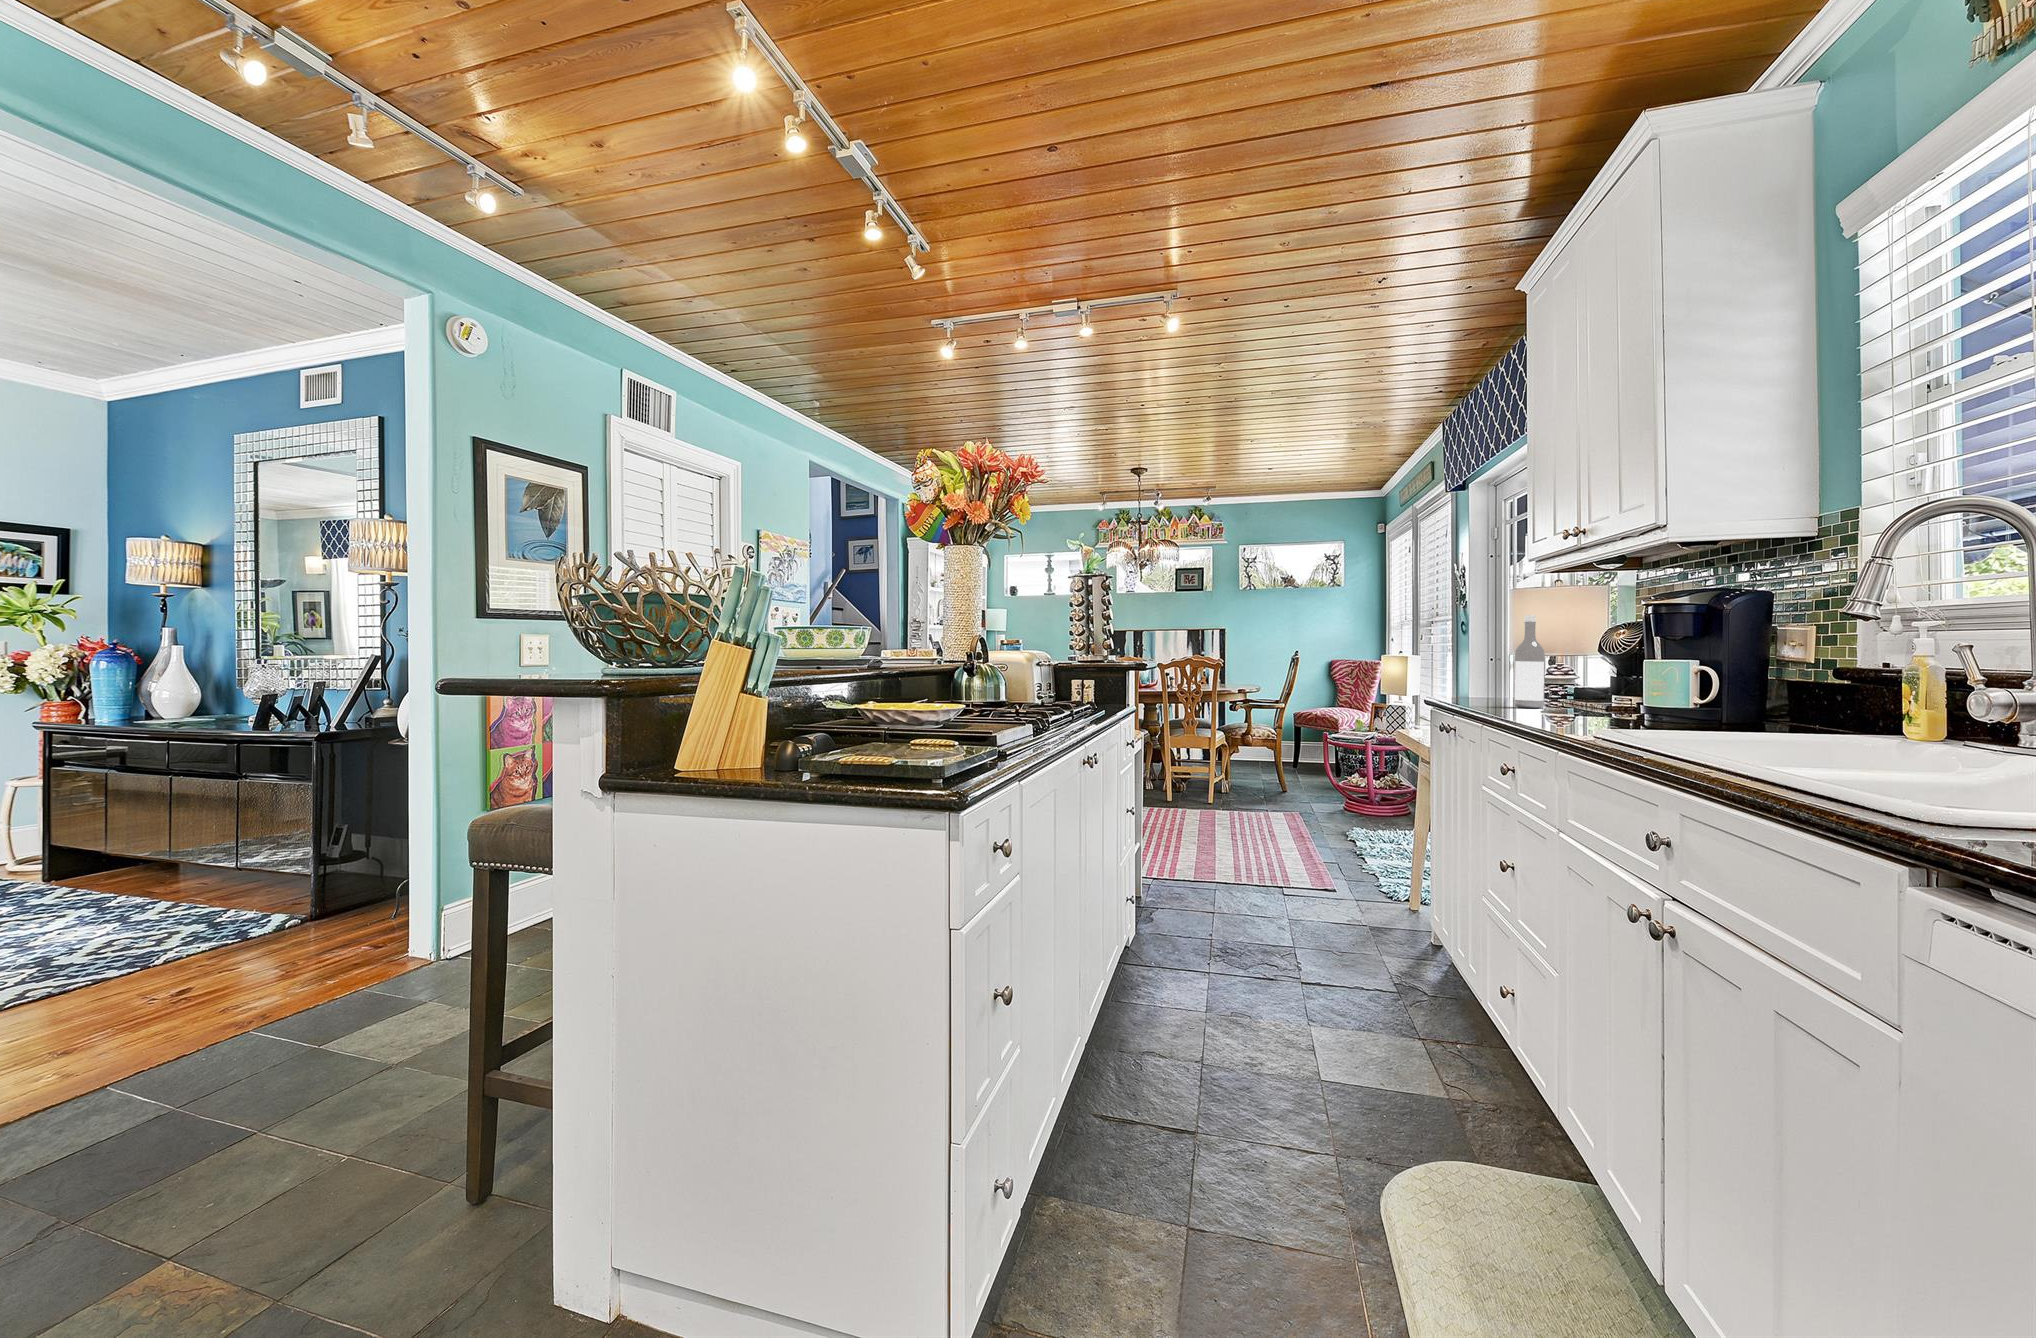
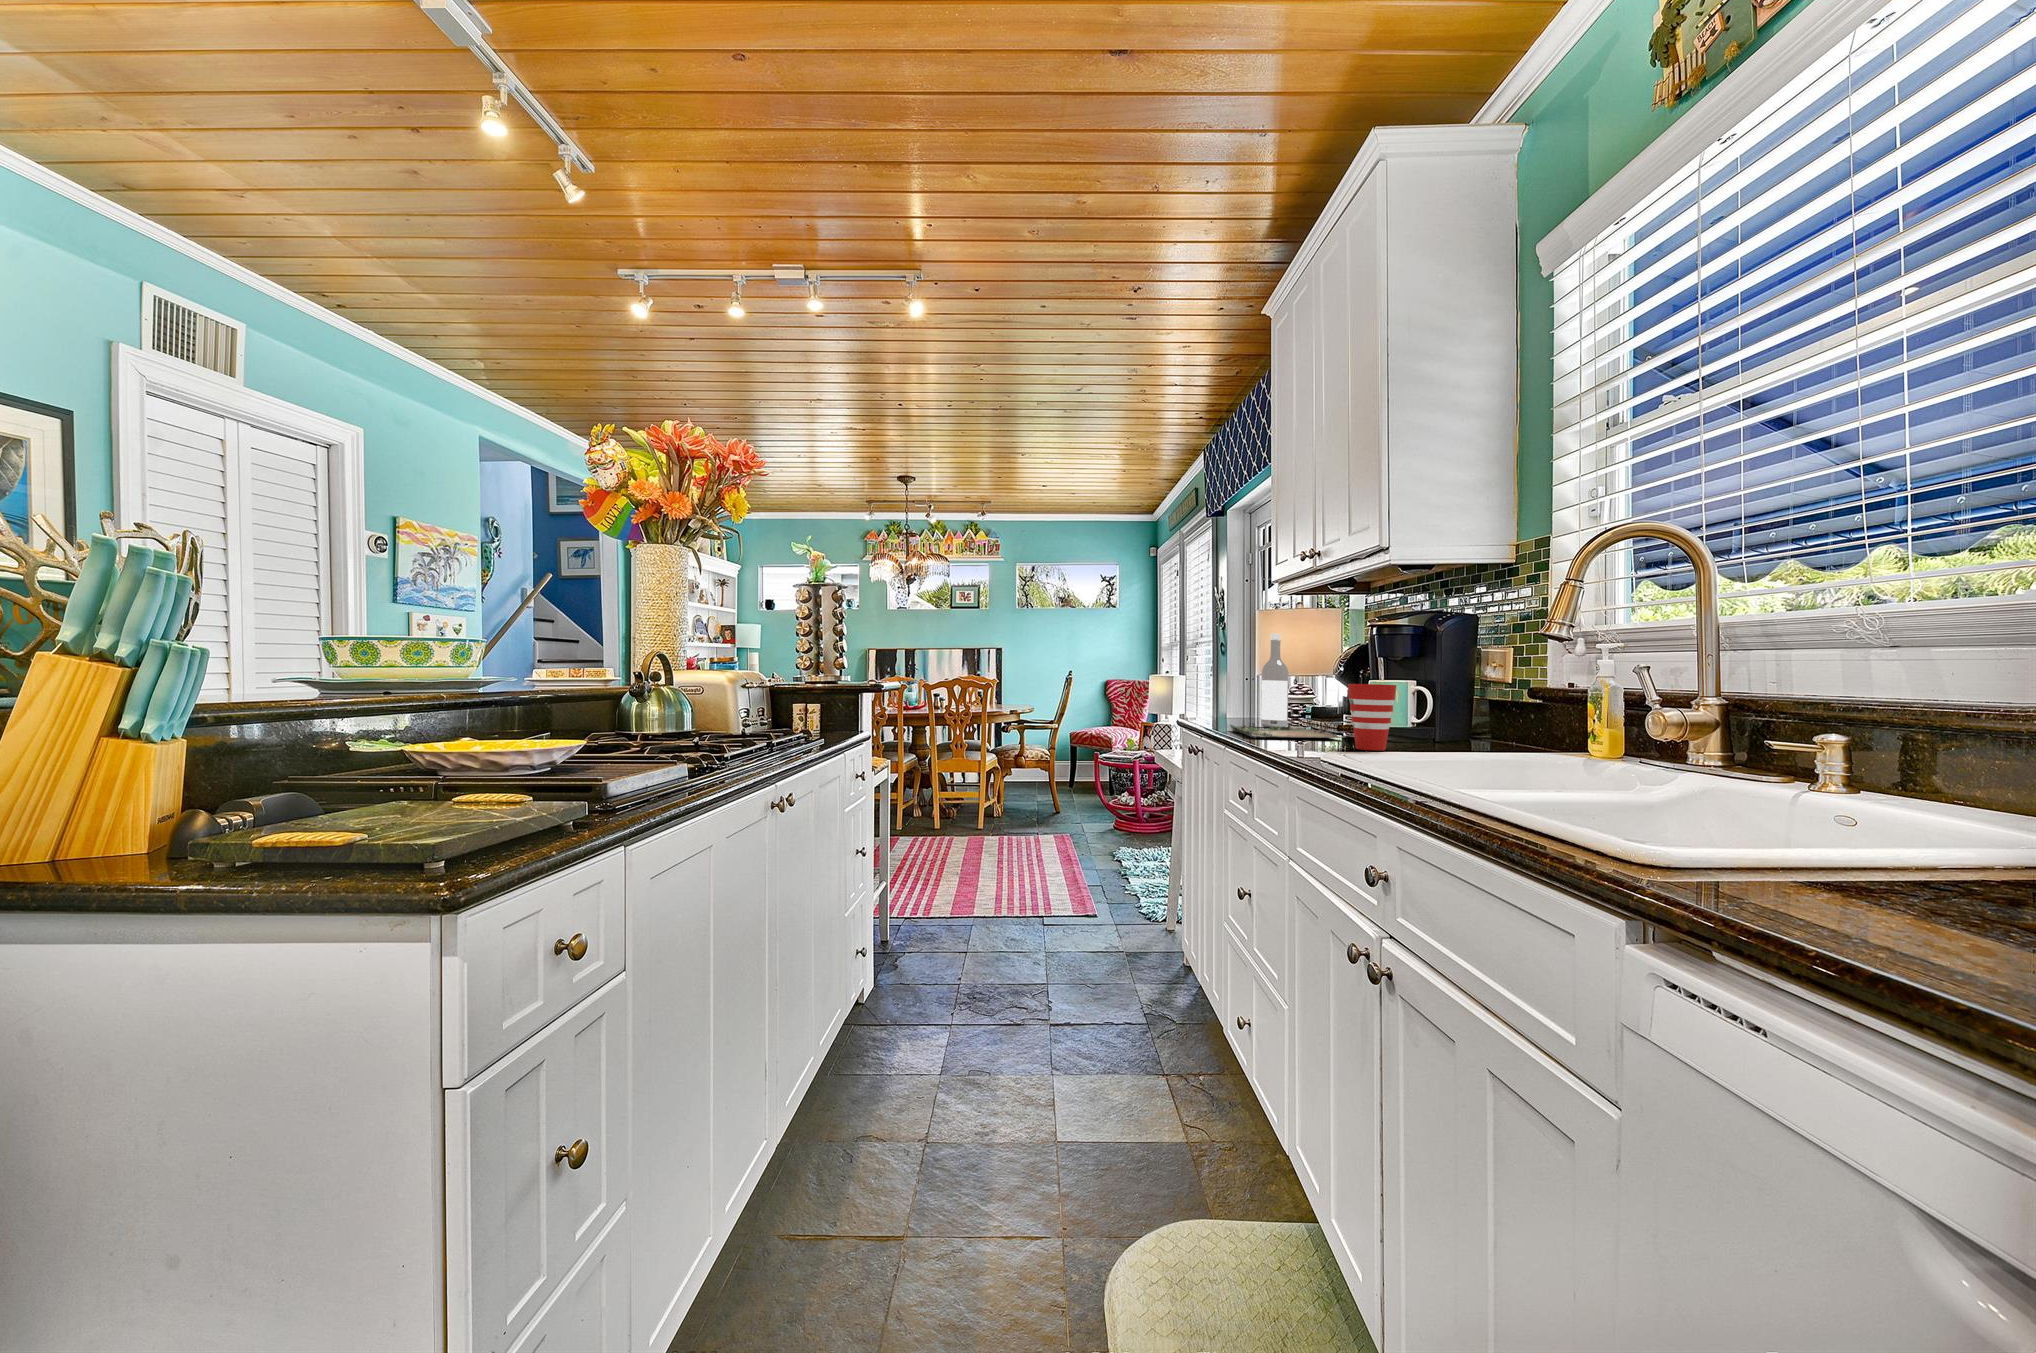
cup: none [1615,665,1671,730] -> present [1348,684,1396,750]
tray: none [1482,699,1612,718] -> present [1230,721,1344,738]

